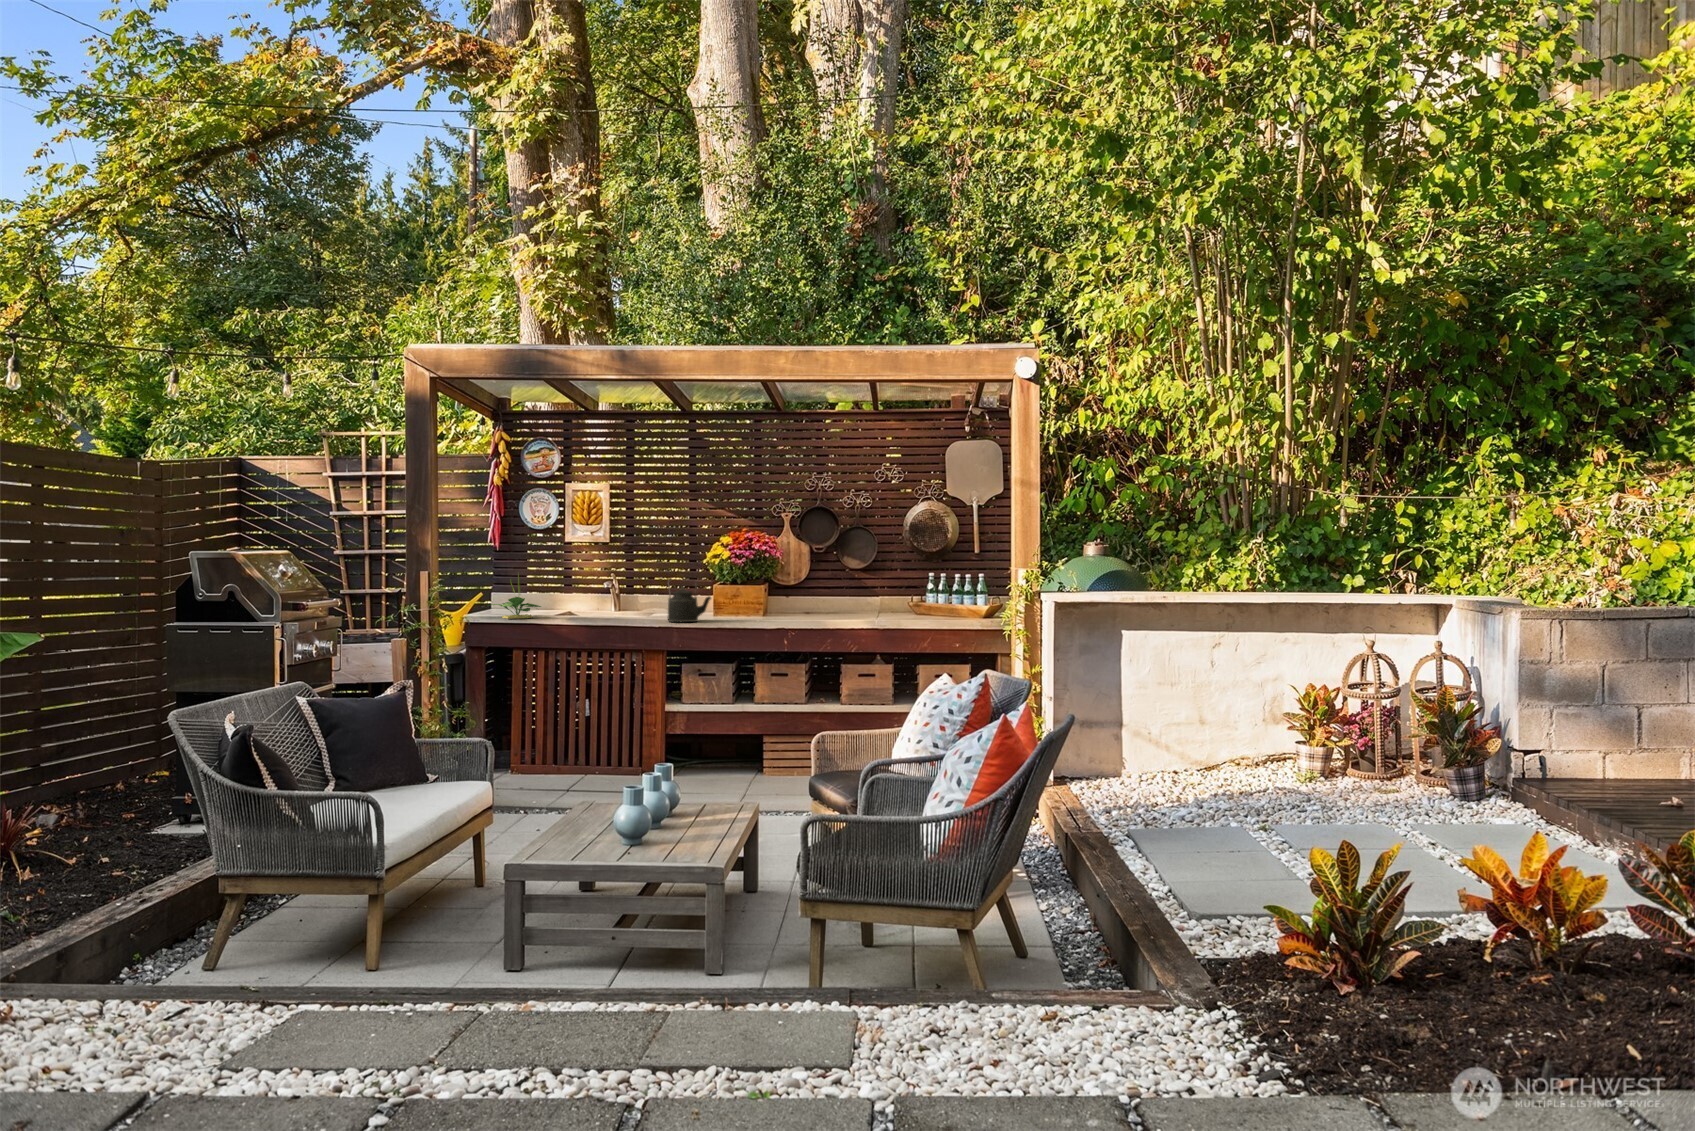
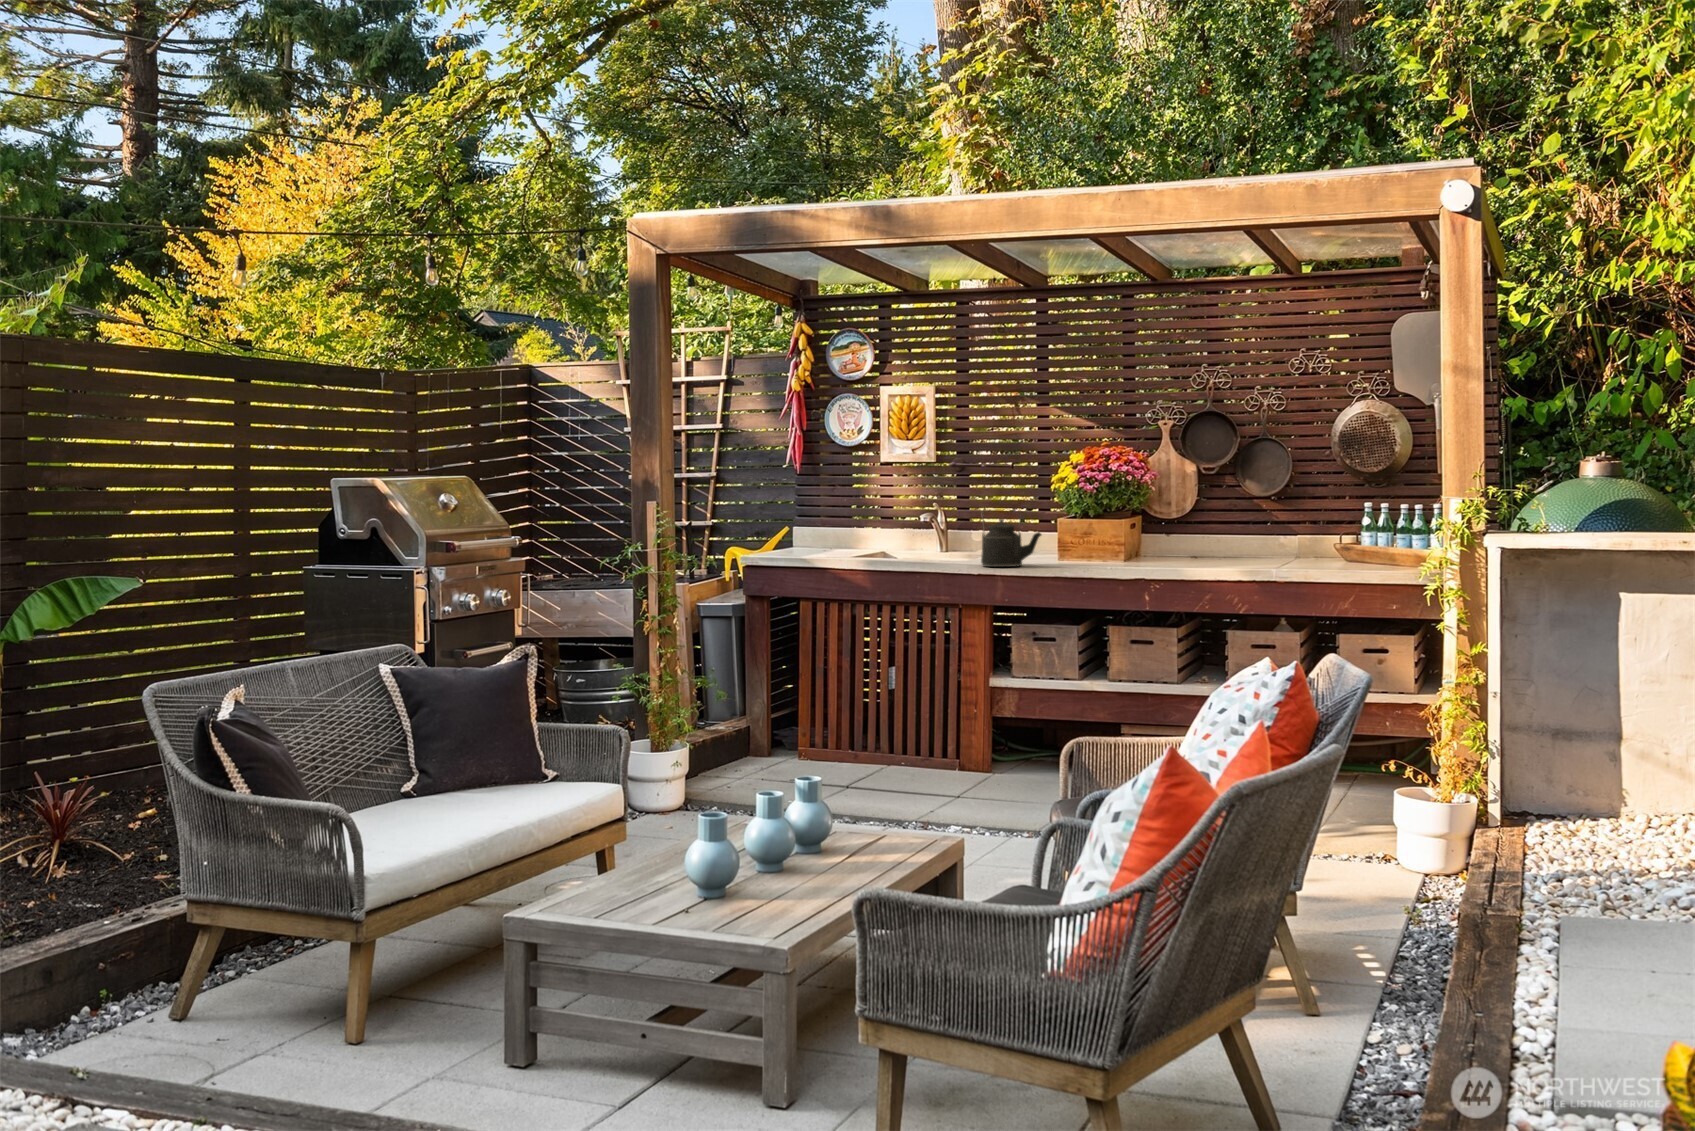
potted plant: present [491,573,541,619] -> none [763,497,827,559]

